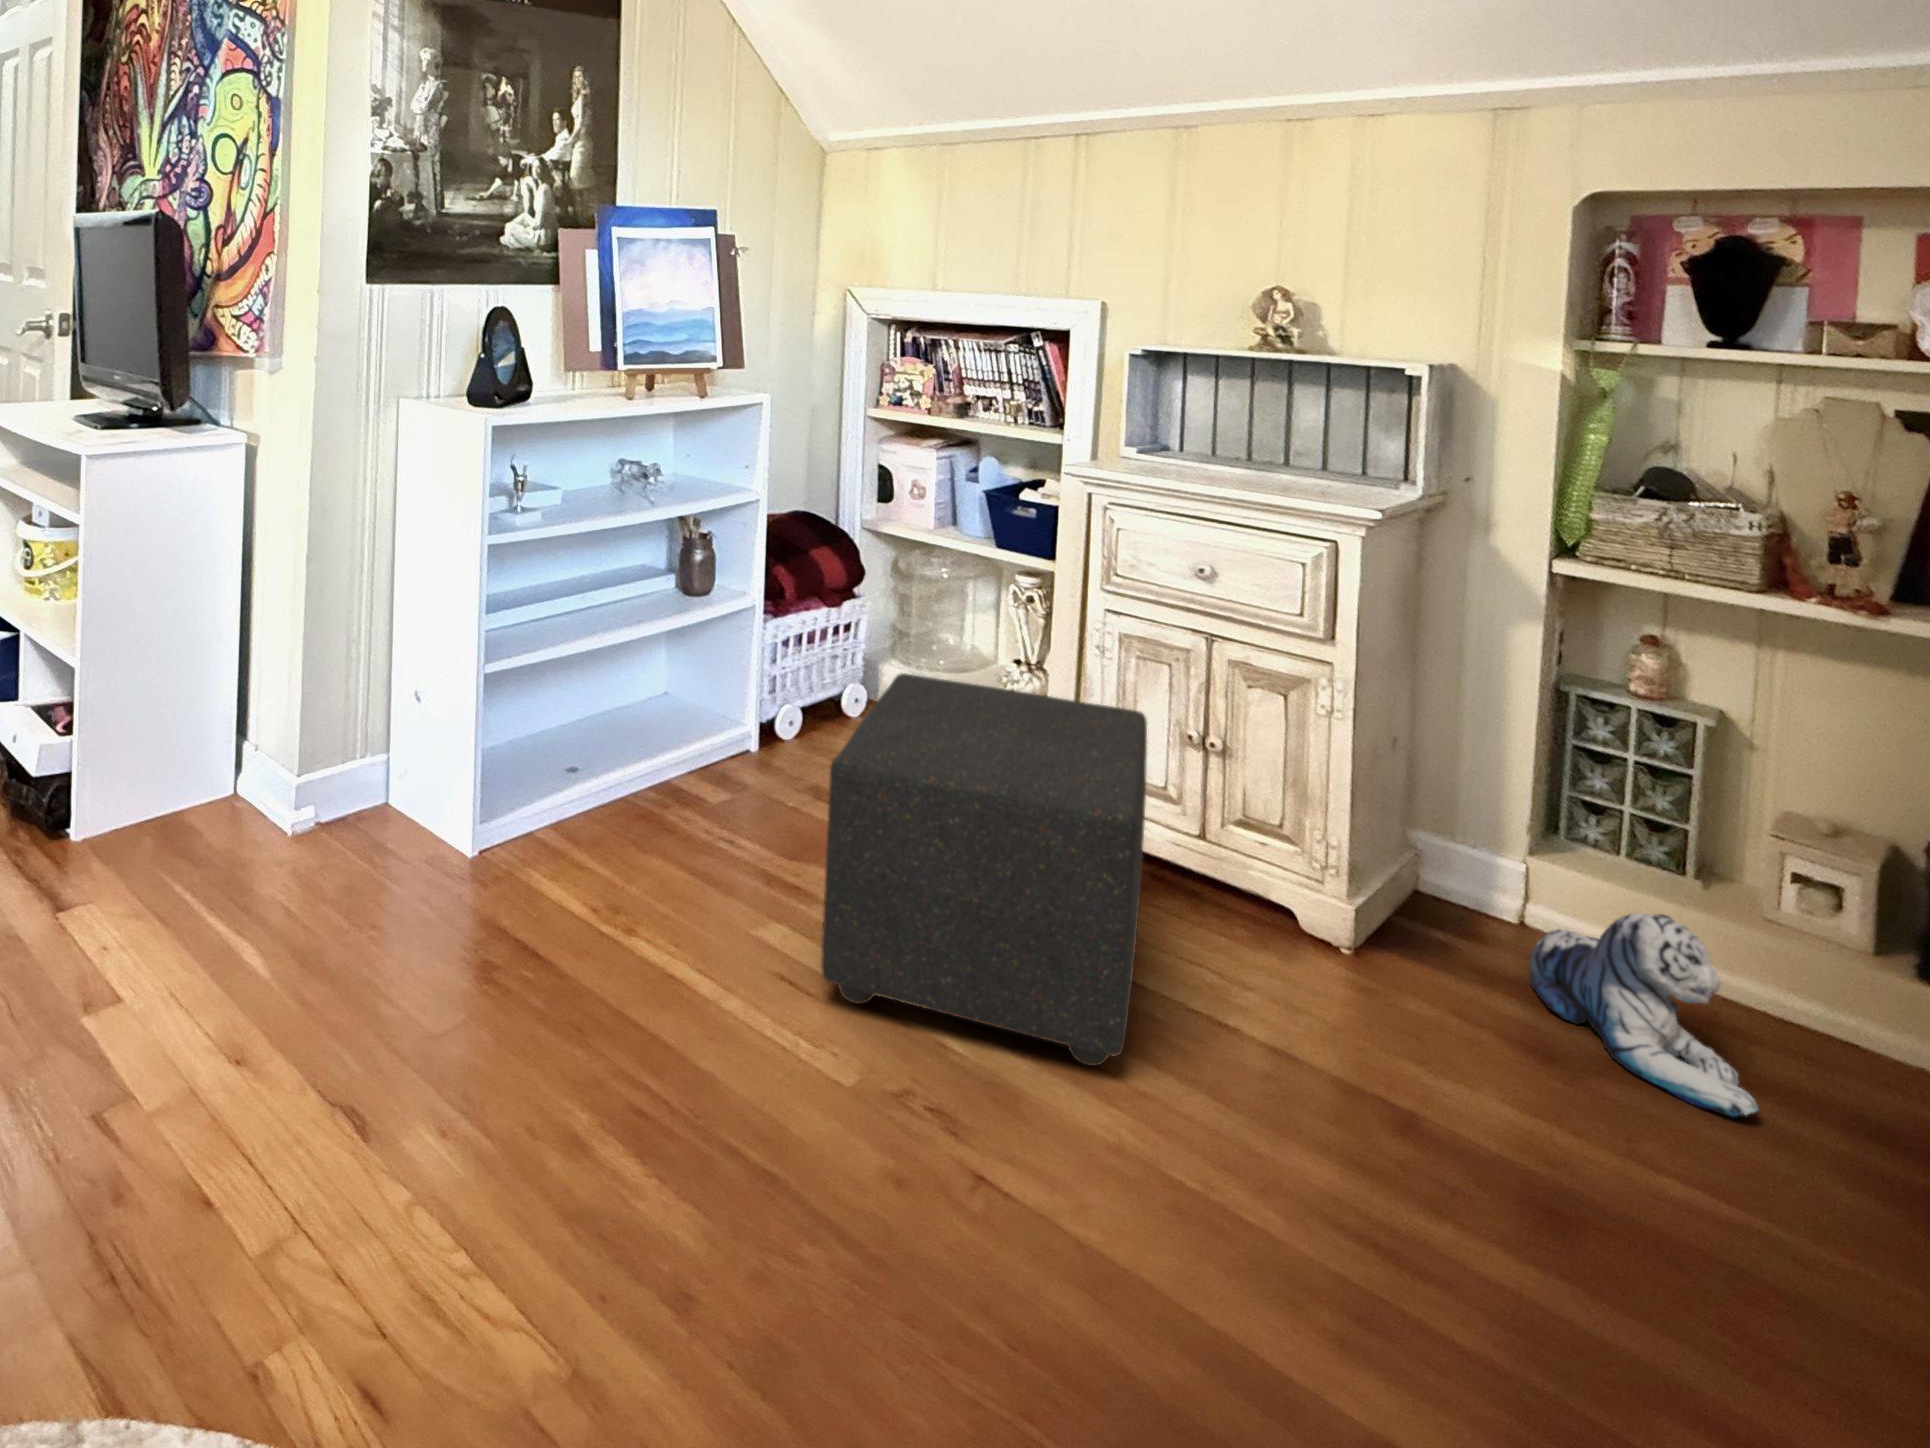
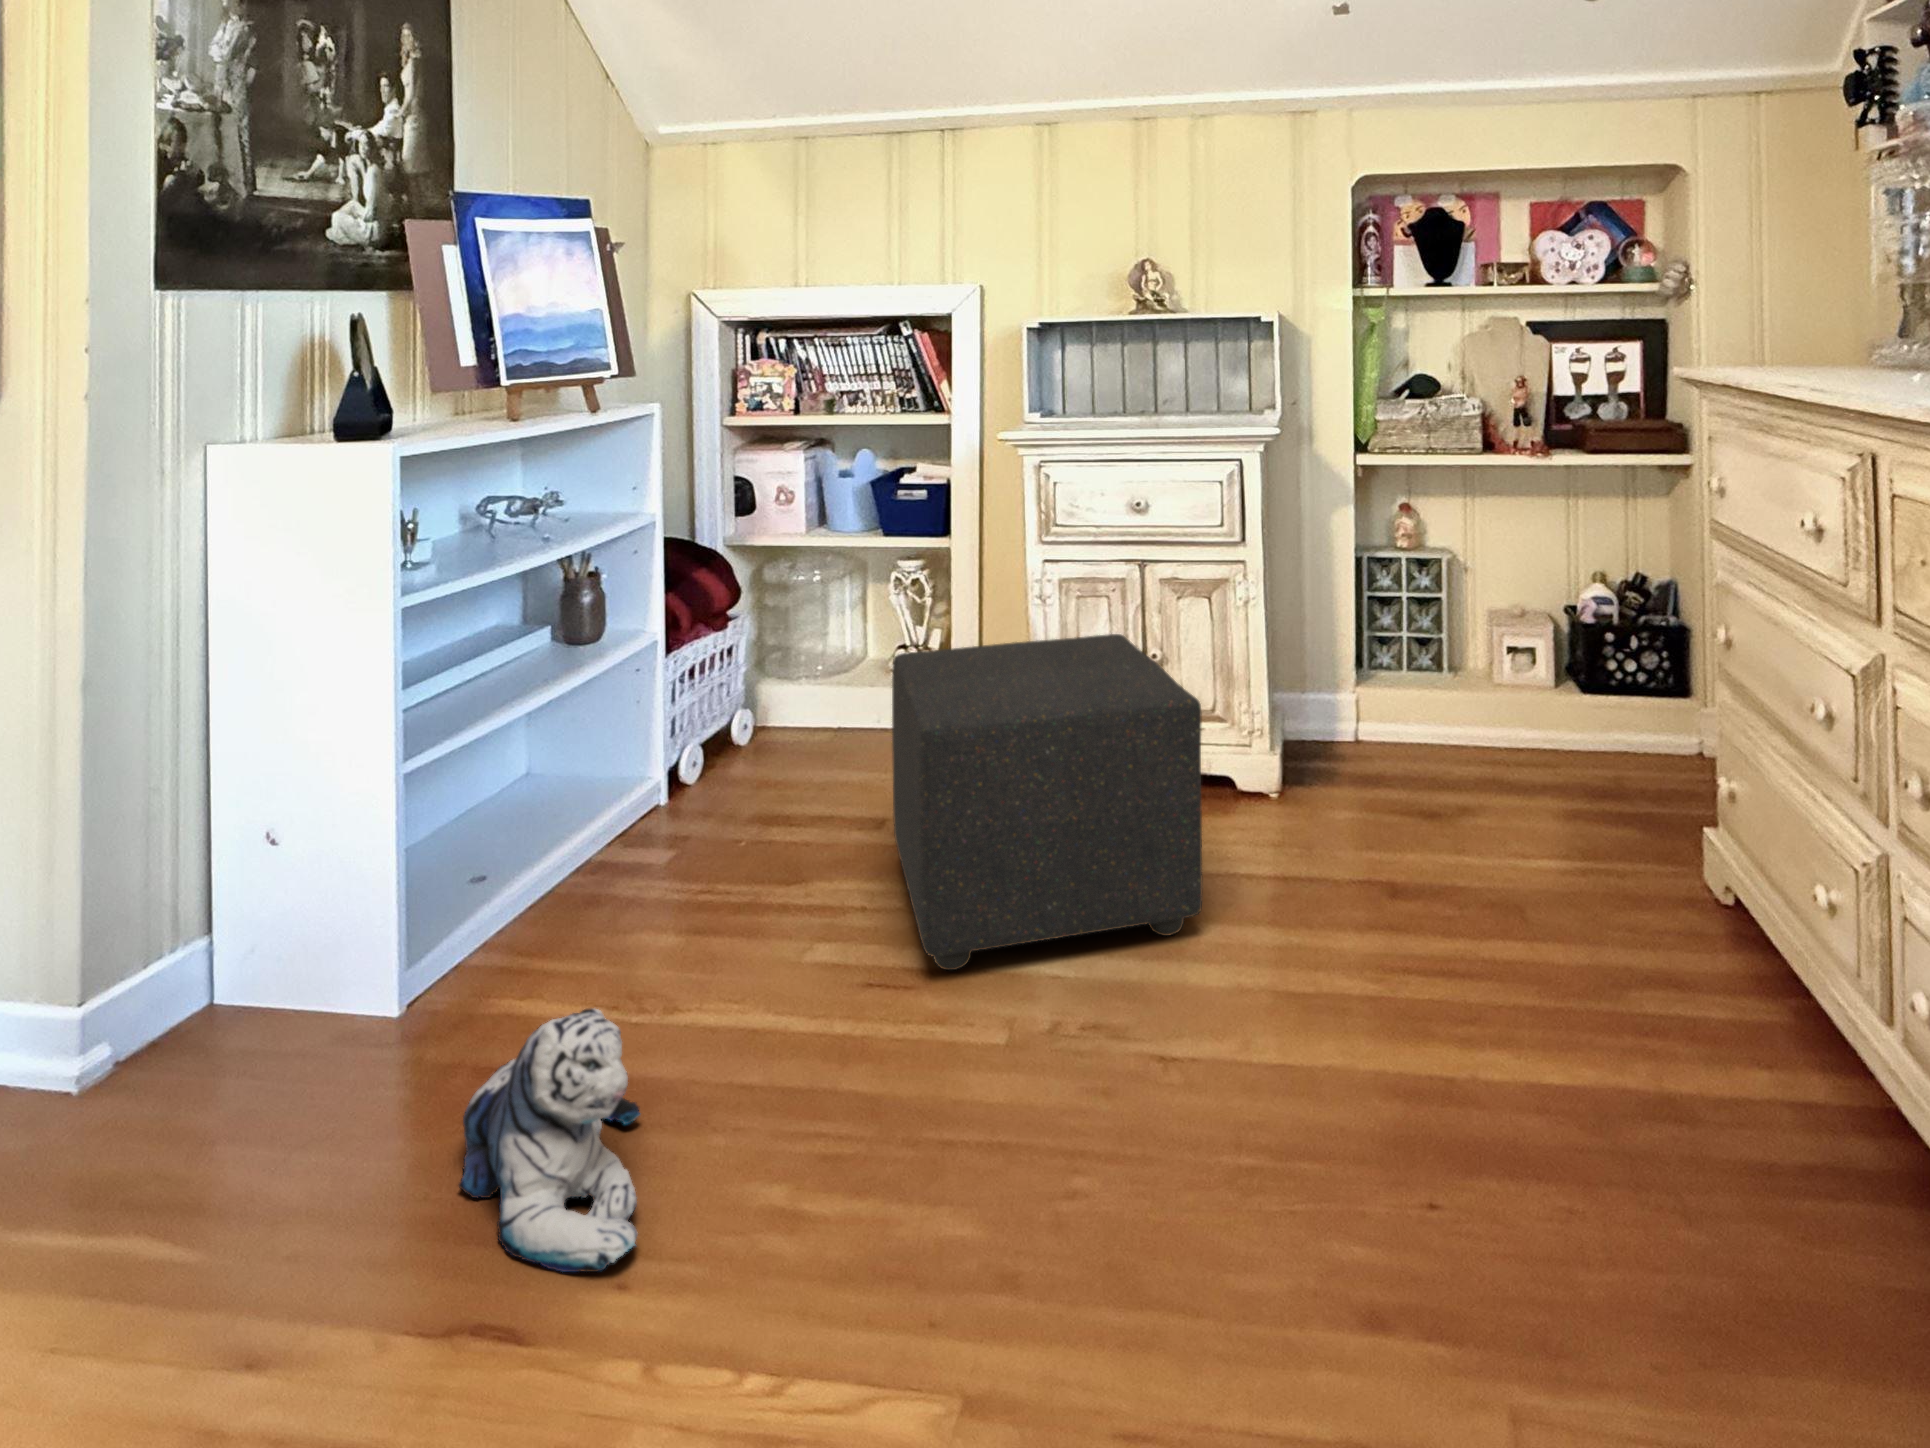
plush toy: present [1529,913,1759,1117] -> present [458,1008,640,1272]

